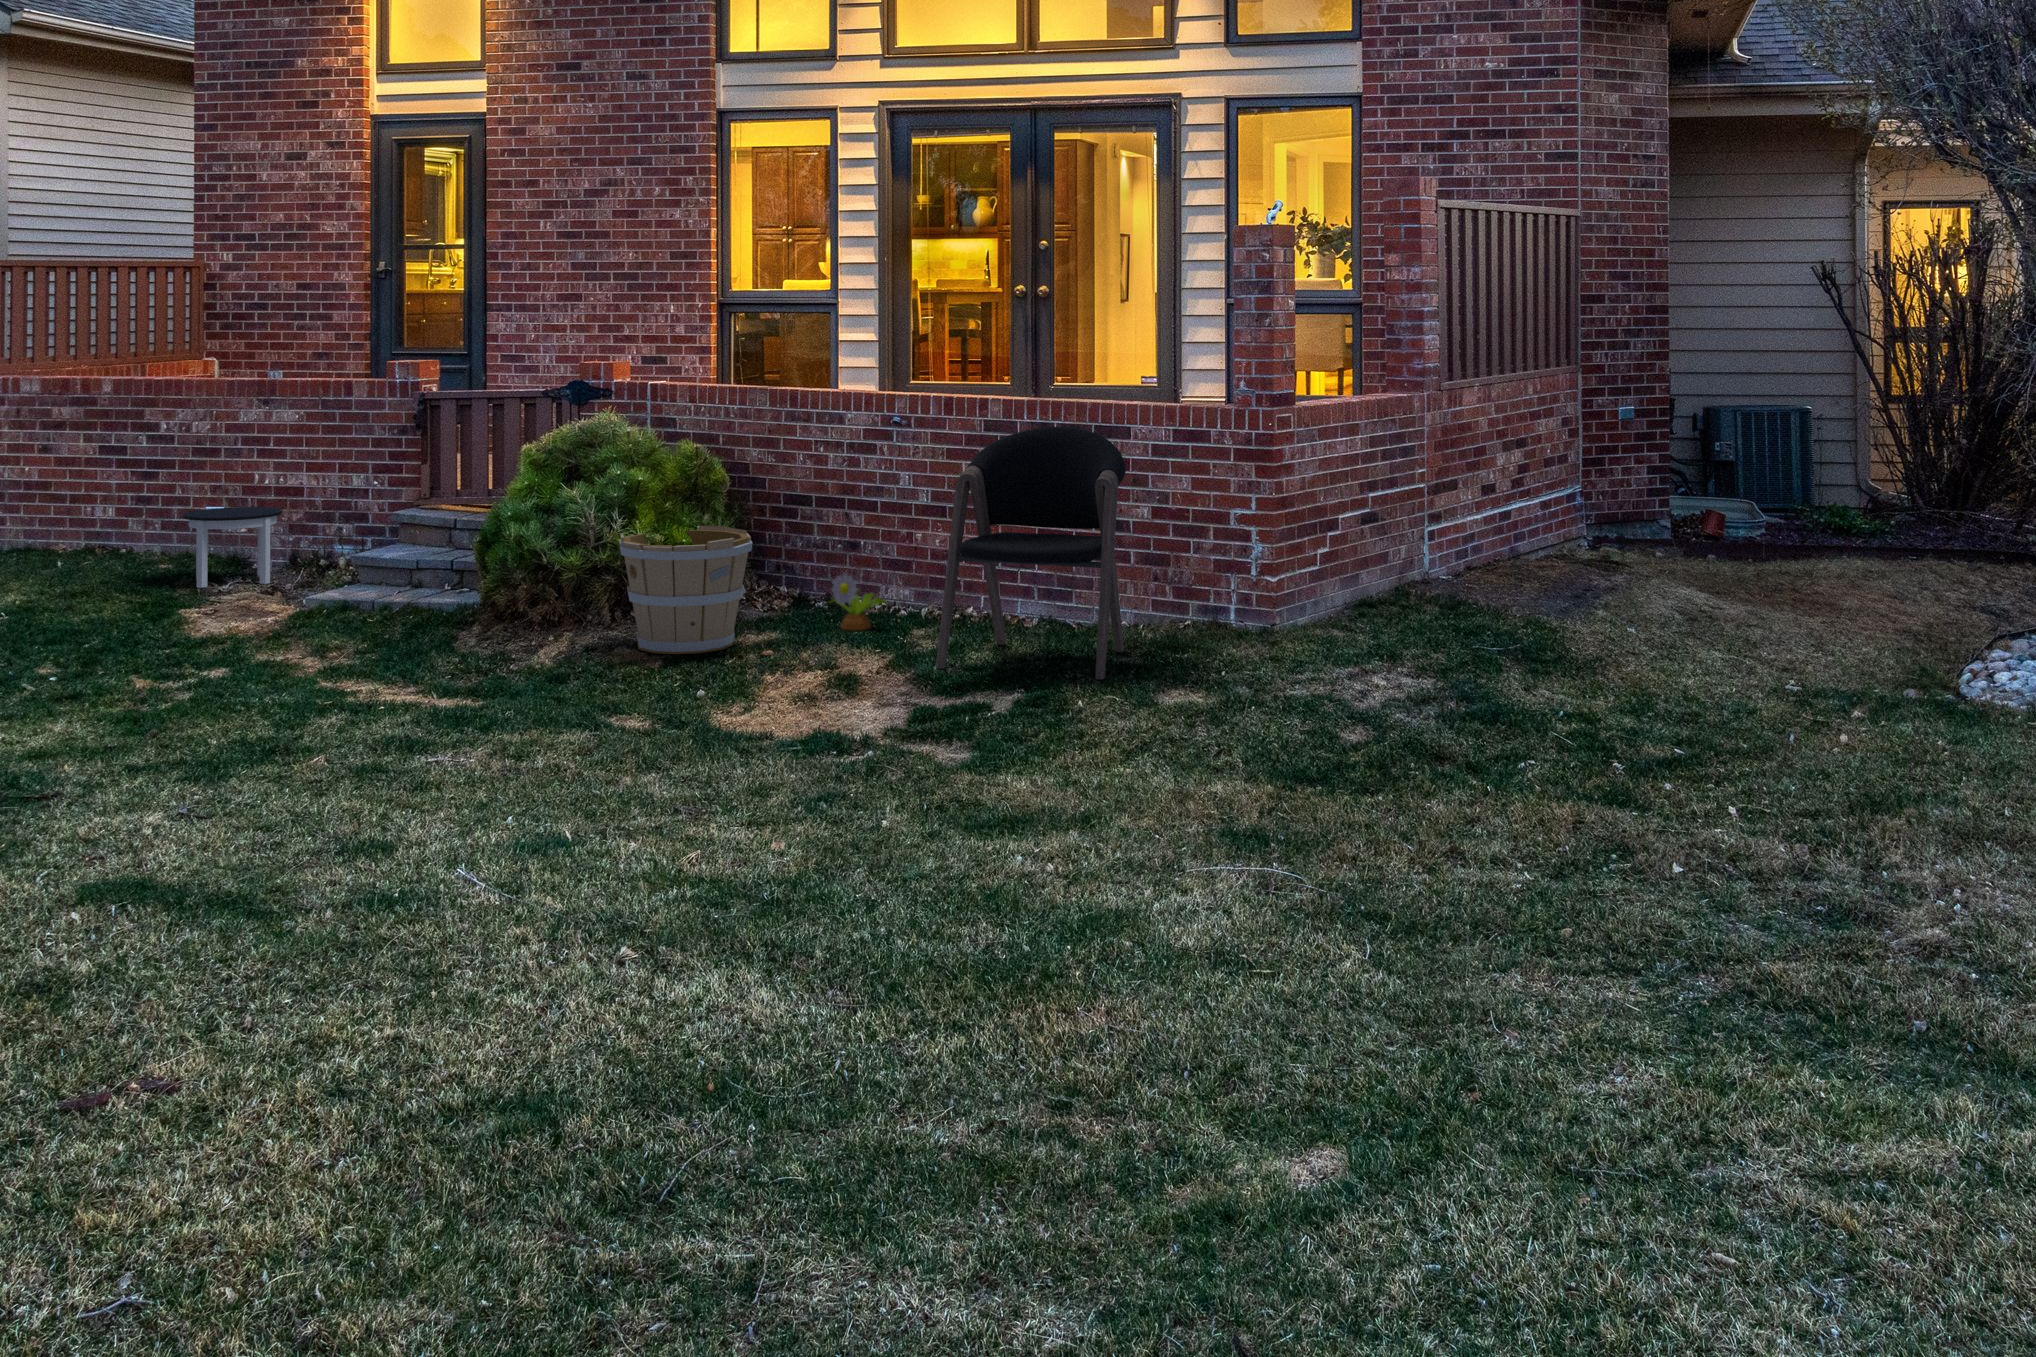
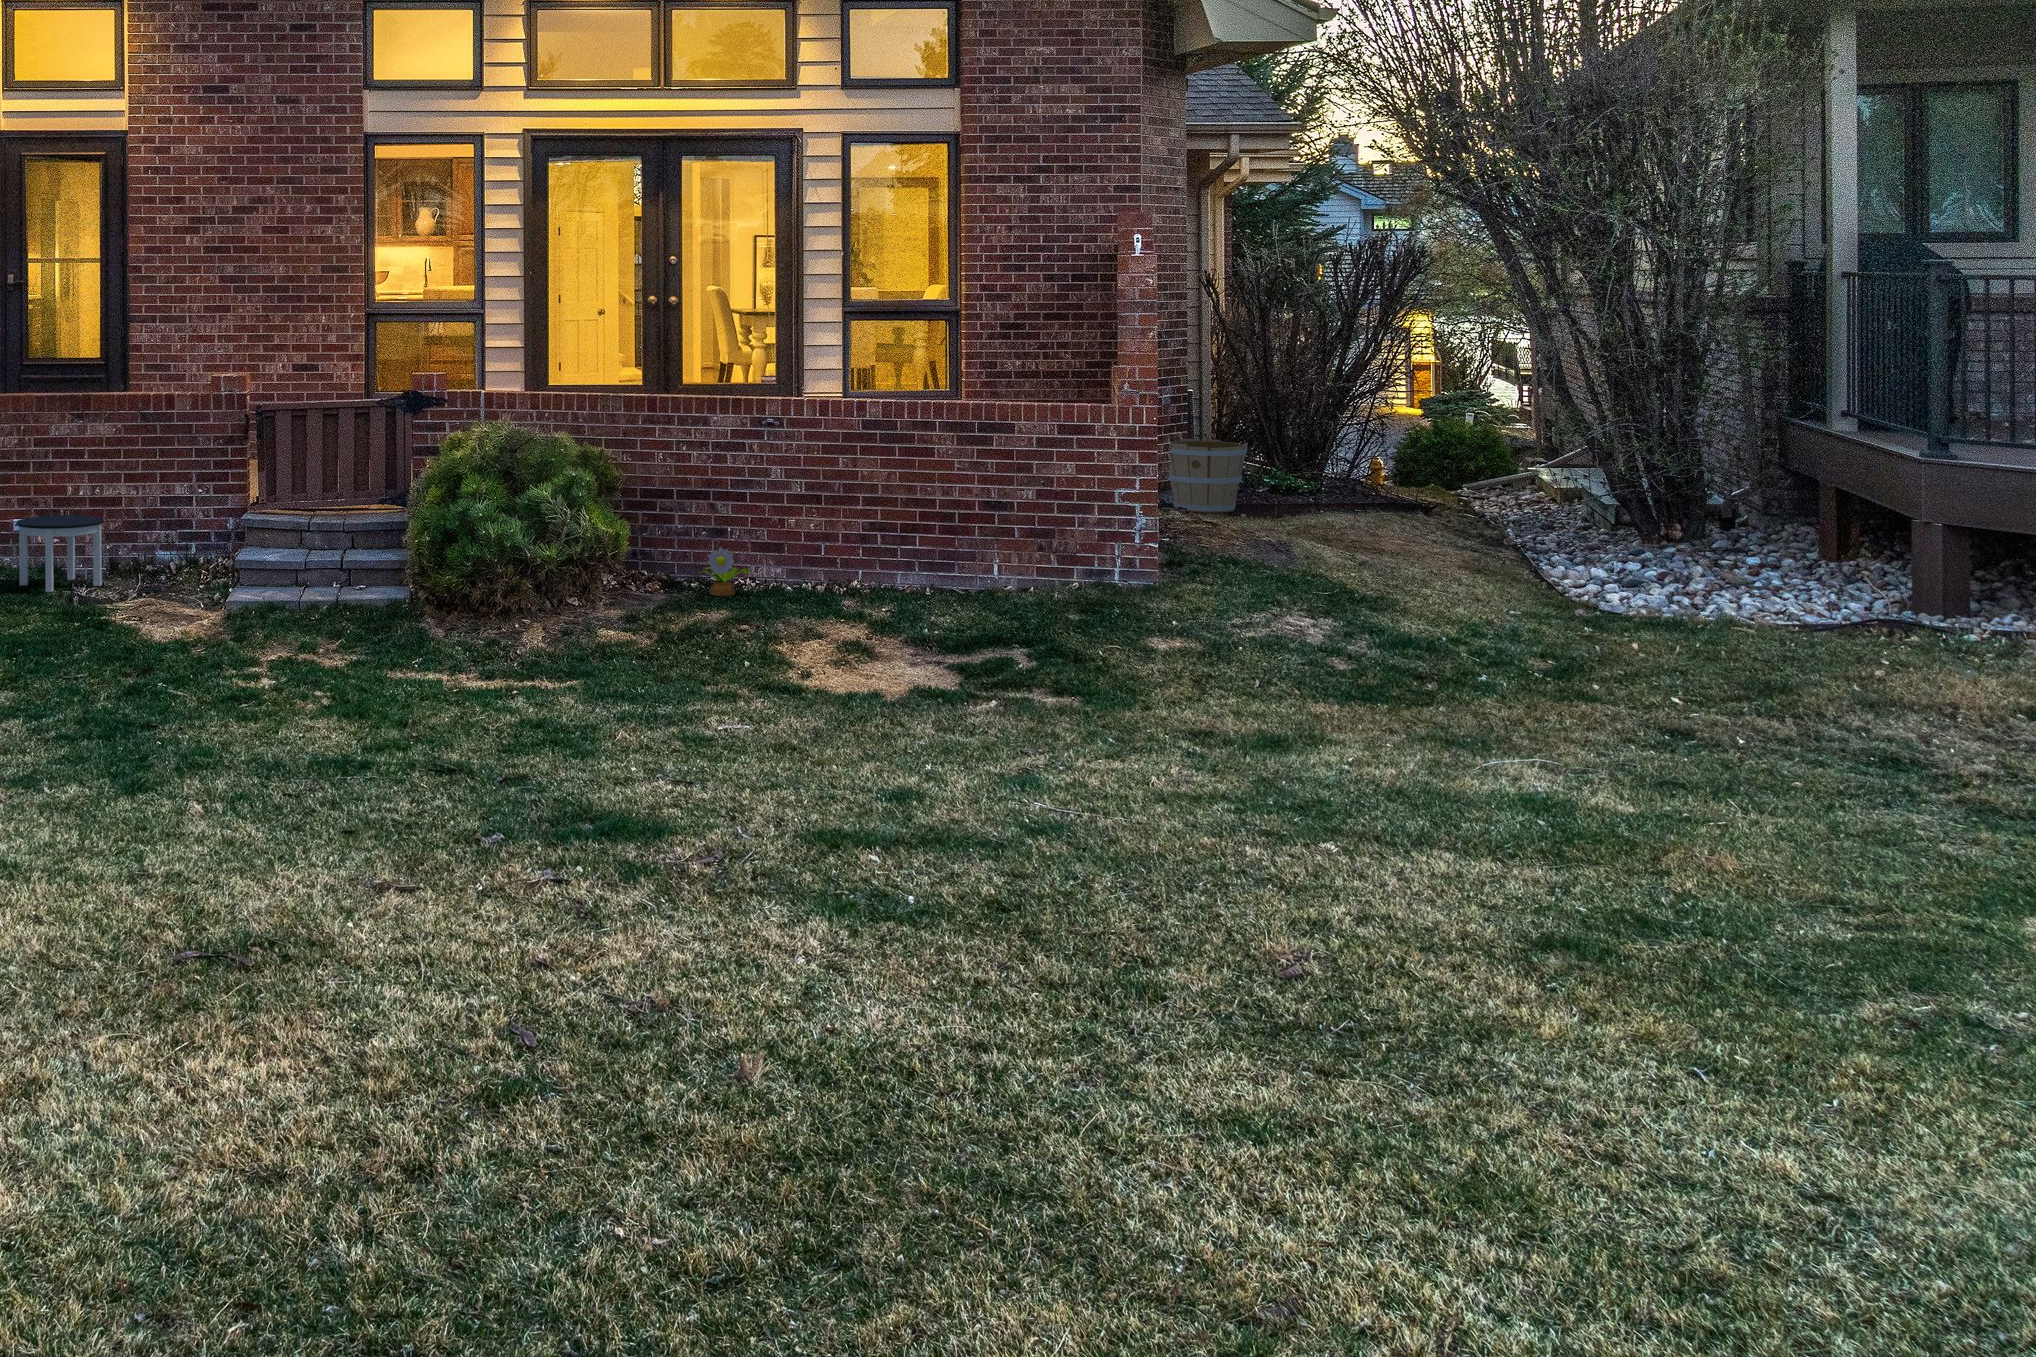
chair: present [936,427,1126,679] -> none [860,420,1011,619]
wooden bucket: present [619,526,752,654] -> present [1169,439,1248,513]

